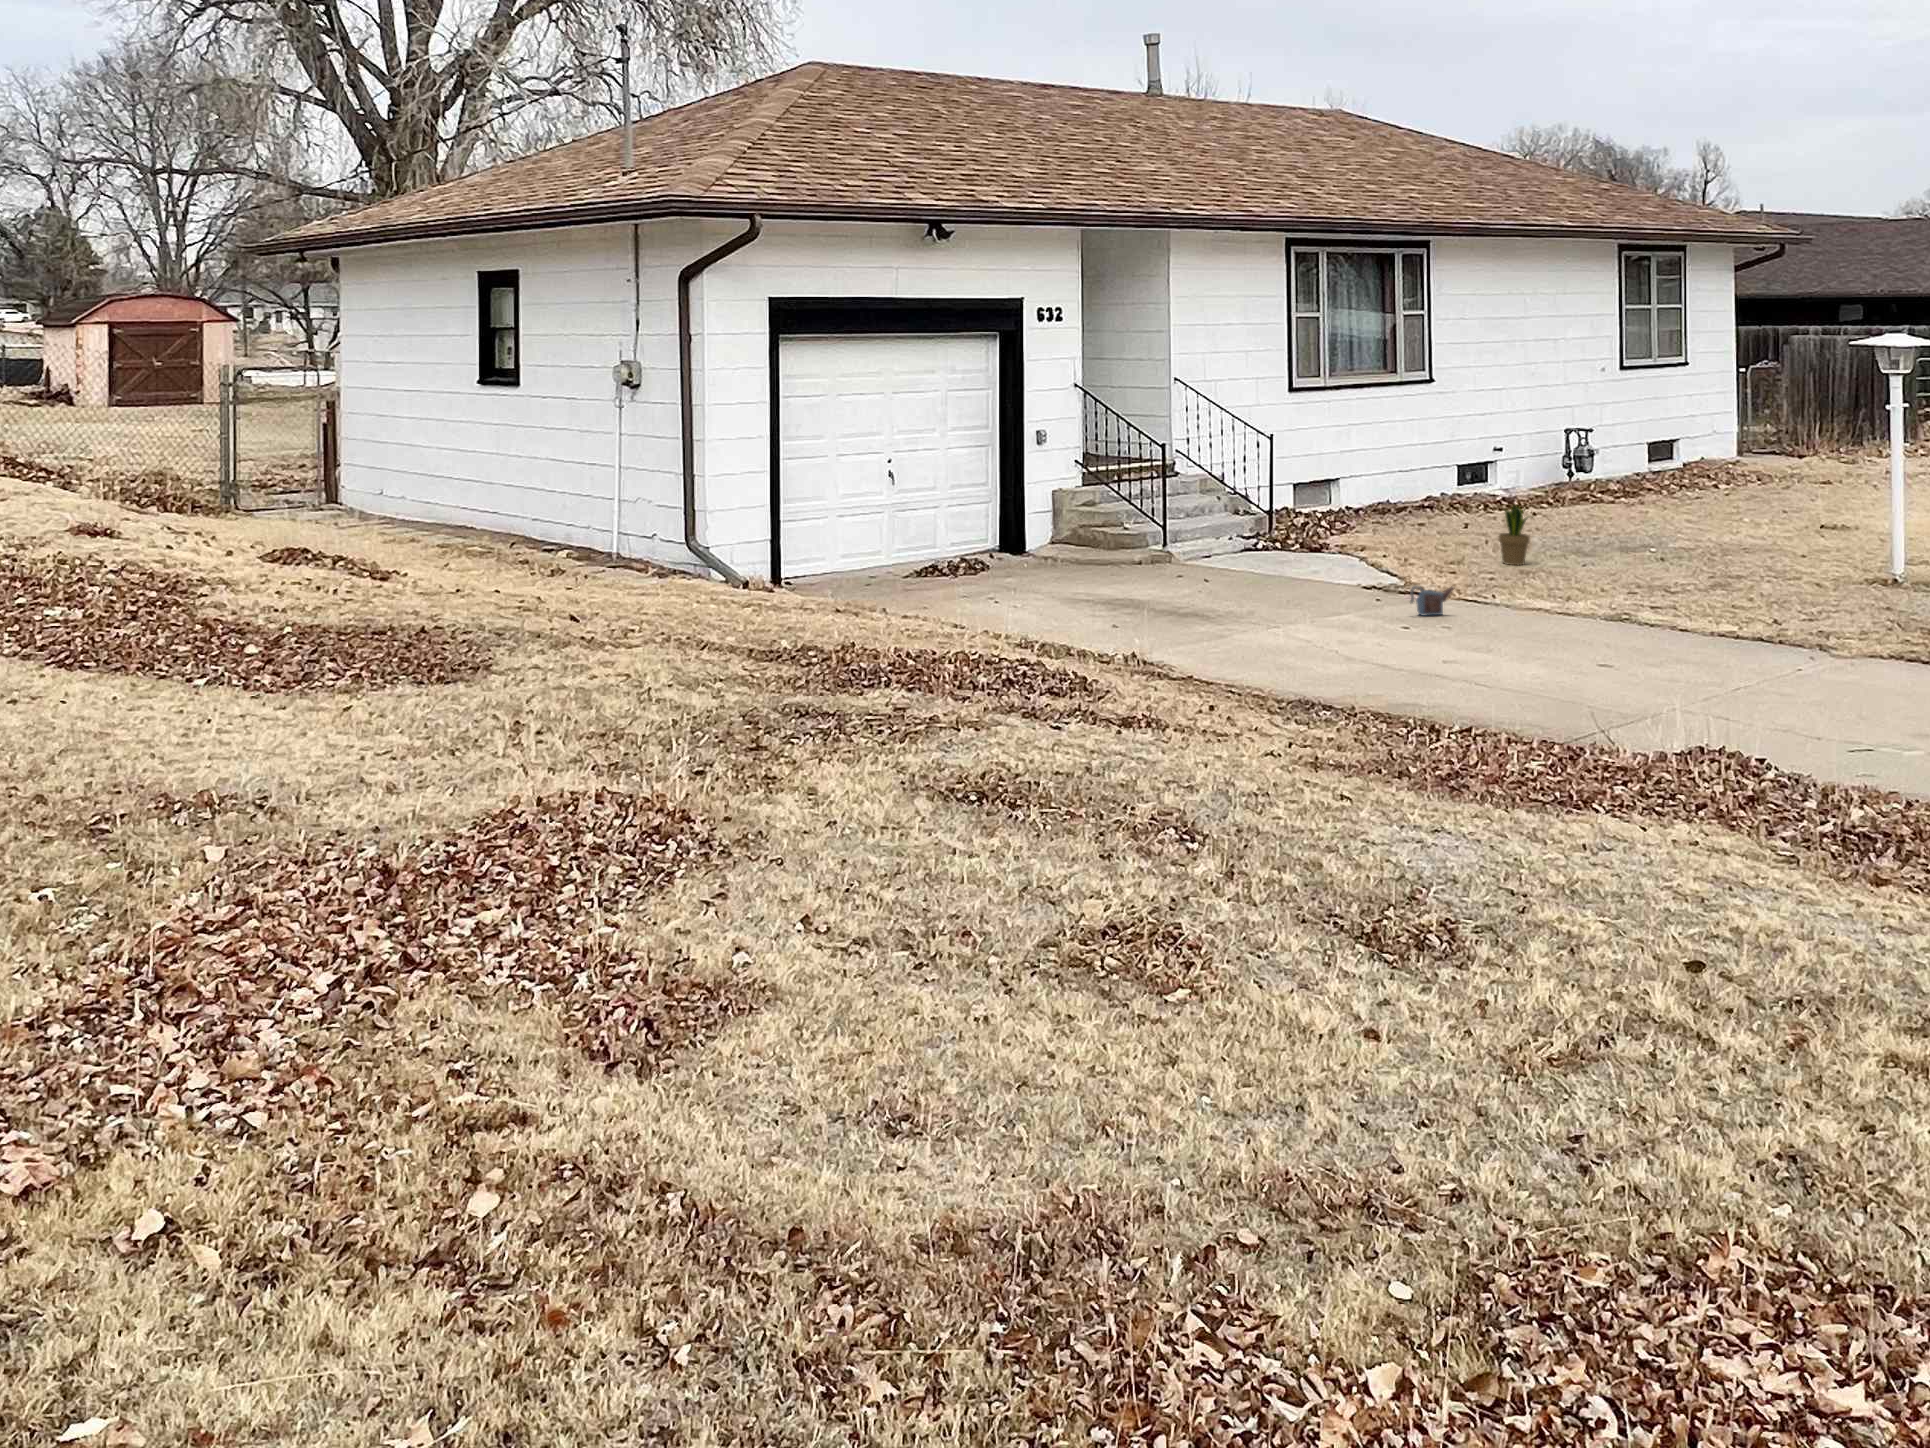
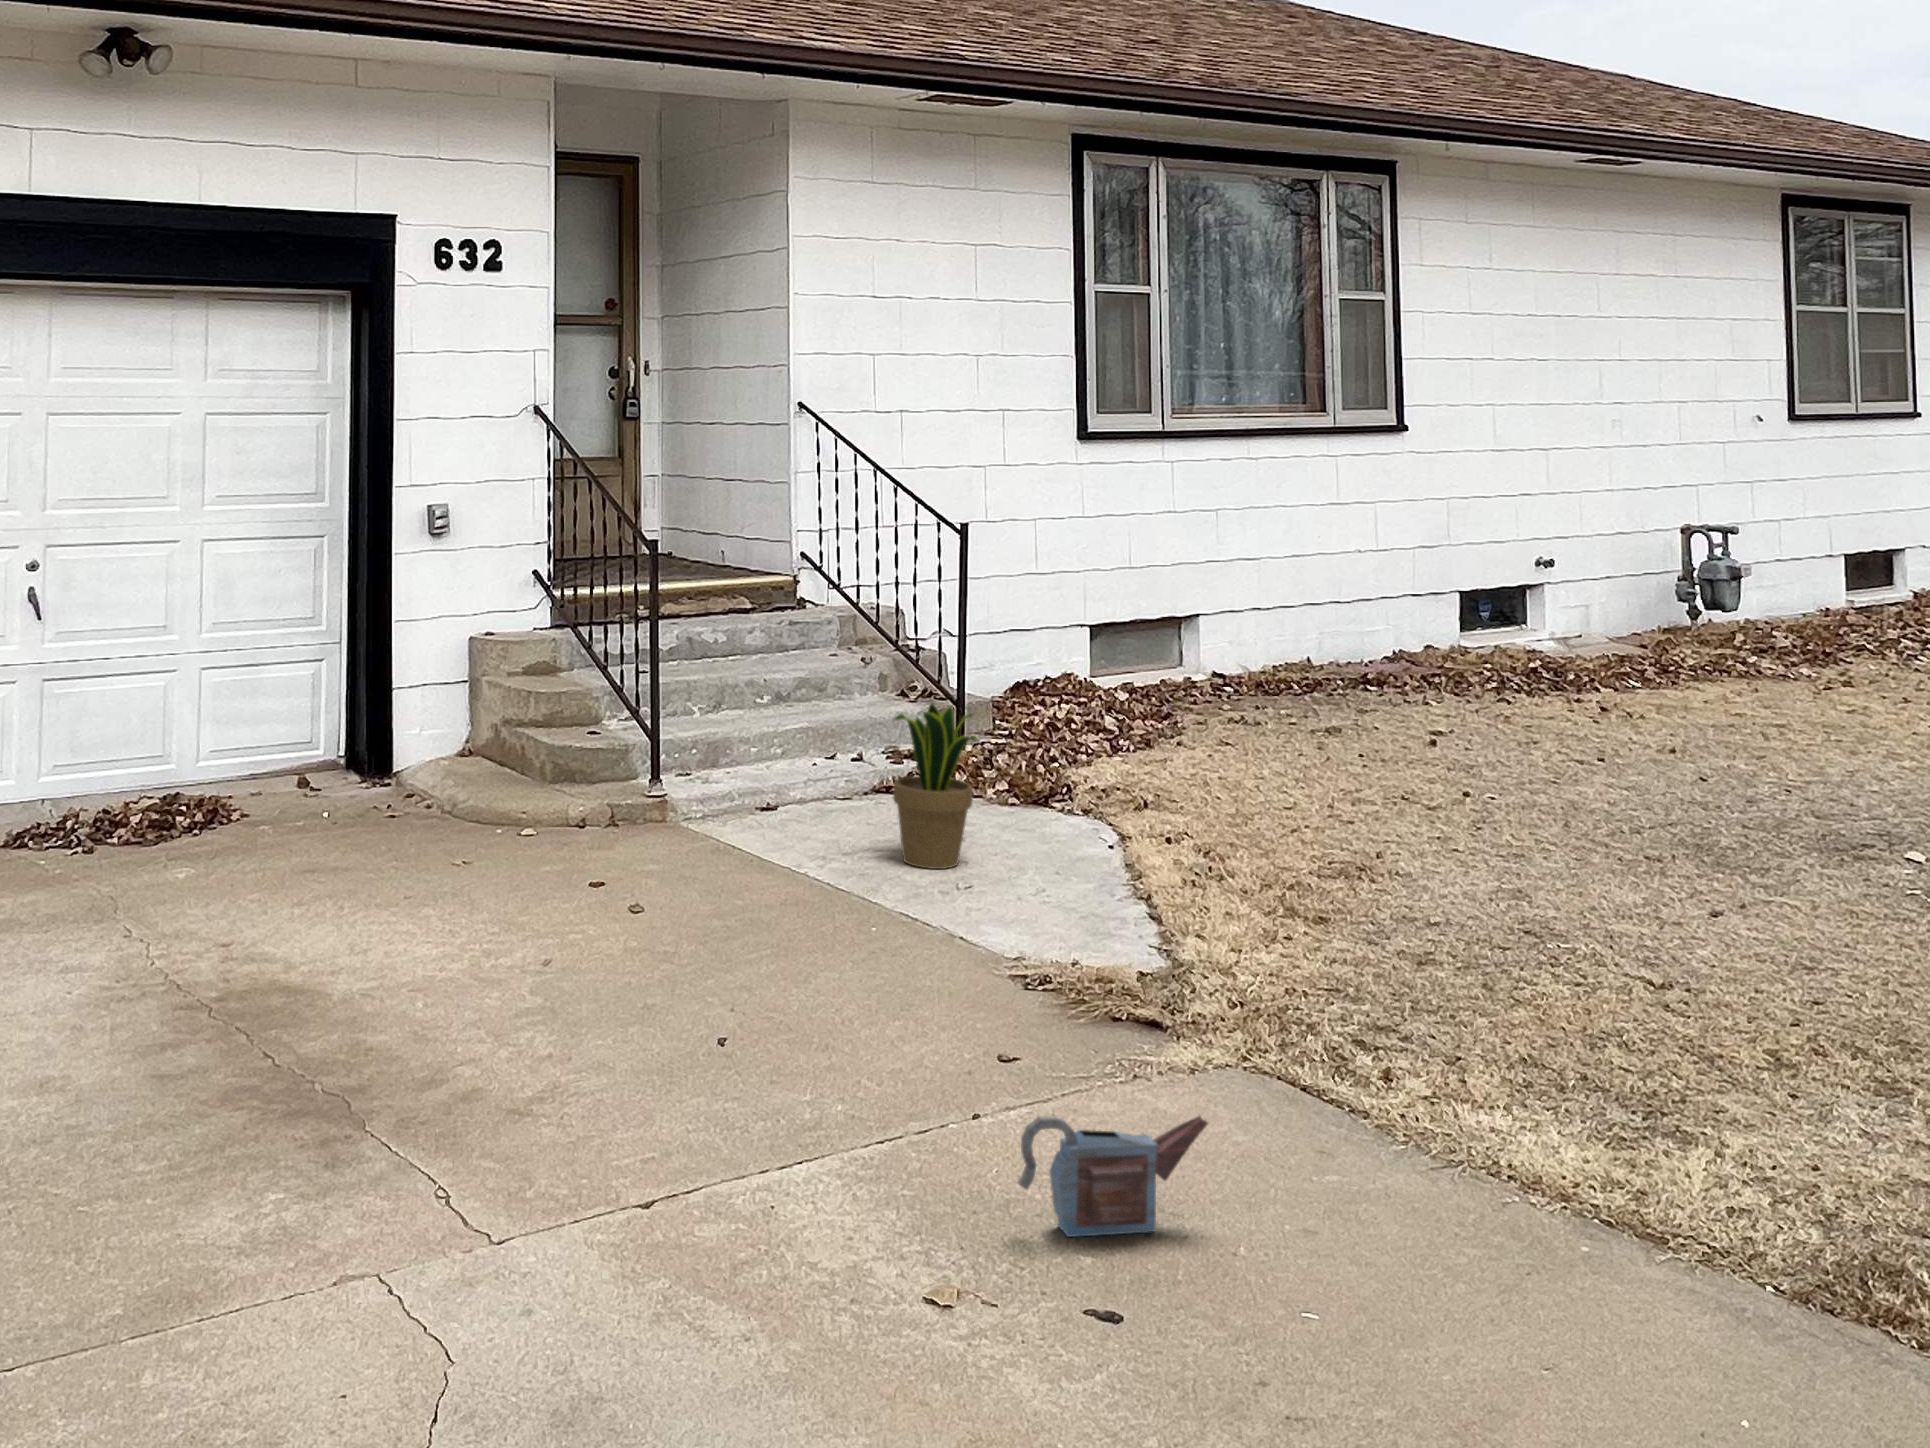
potted plant: present [1499,505,1530,565] -> present [893,703,977,869]

